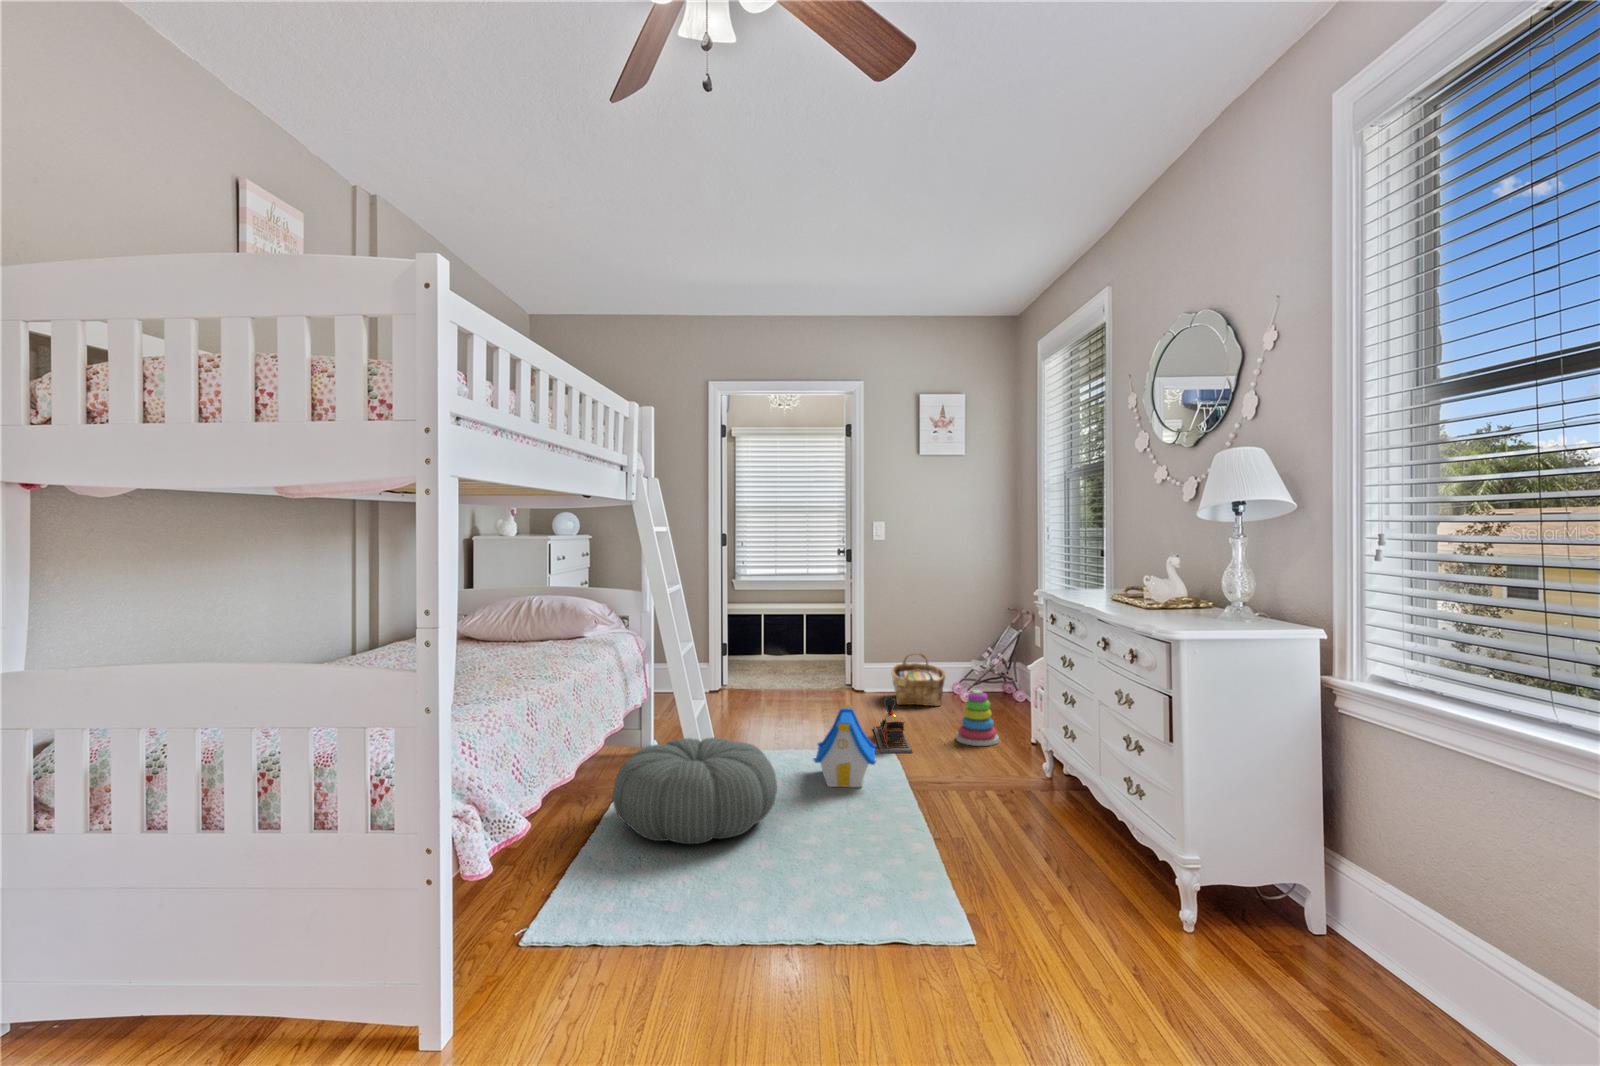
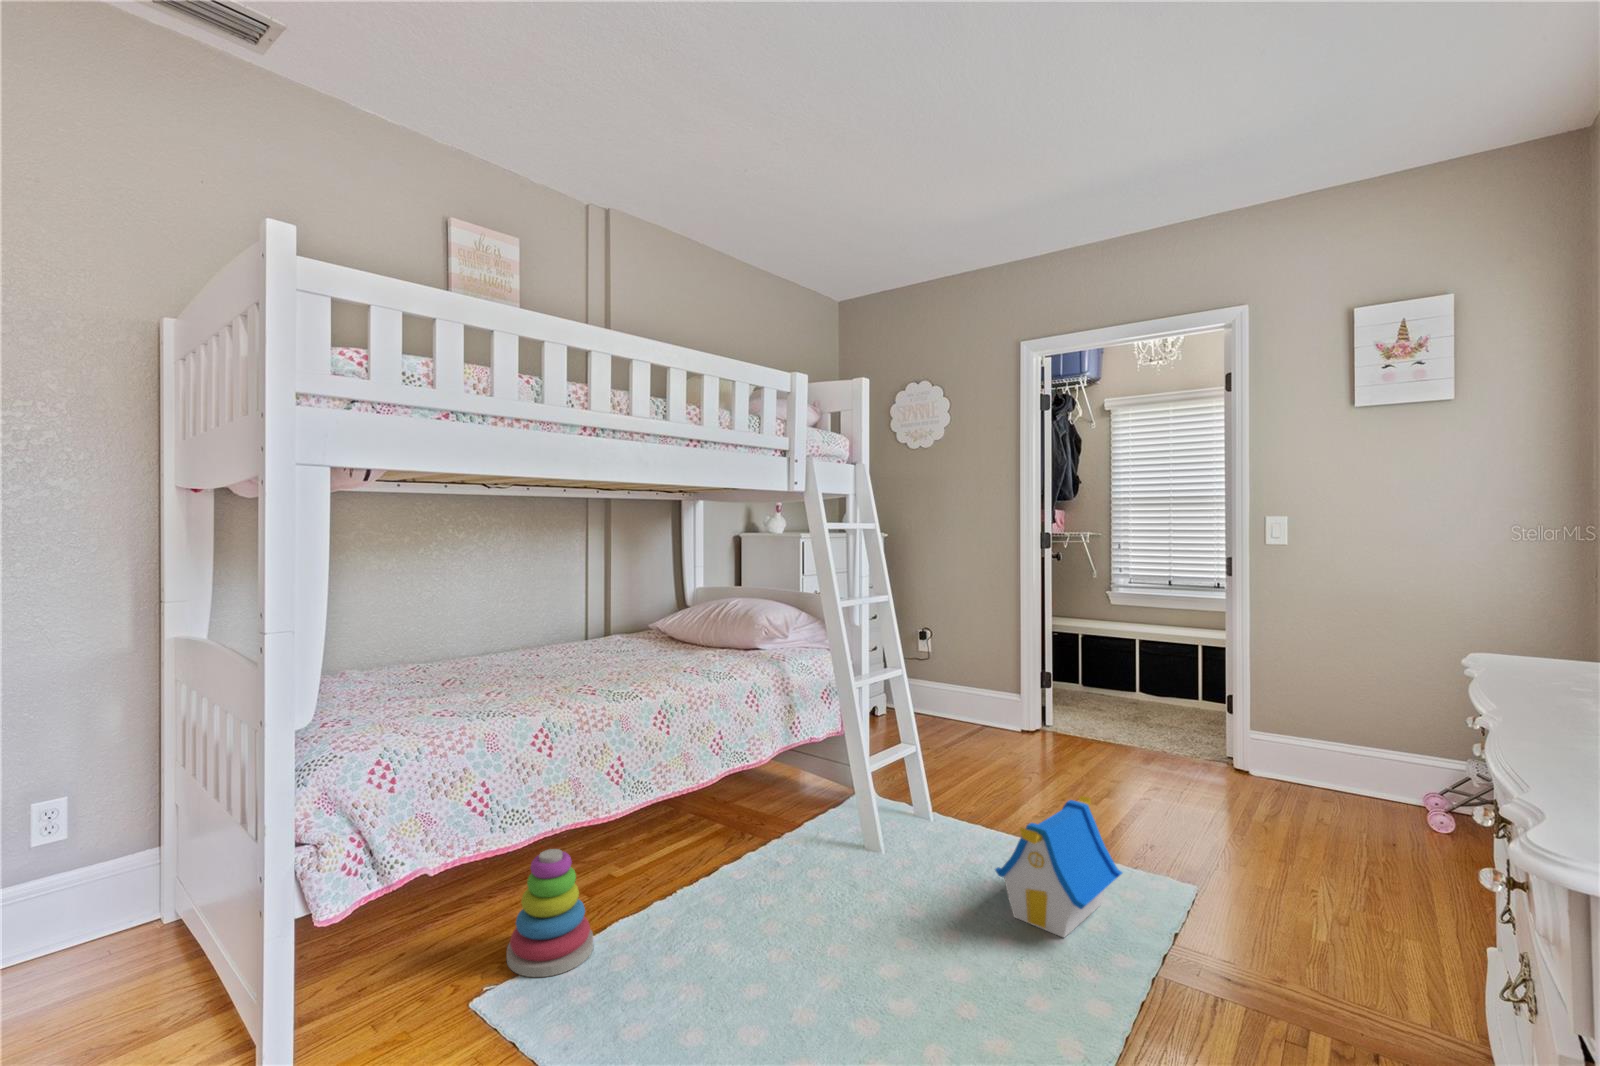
woven basket: present [892,652,945,706] -> none [1279,725,1388,823]
stacking toy: present [956,690,999,746] -> present [507,849,593,977]
toy train: present [873,698,912,753] -> none [1164,794,1248,900]
pouf: present [613,737,777,844] -> none [682,793,898,955]

